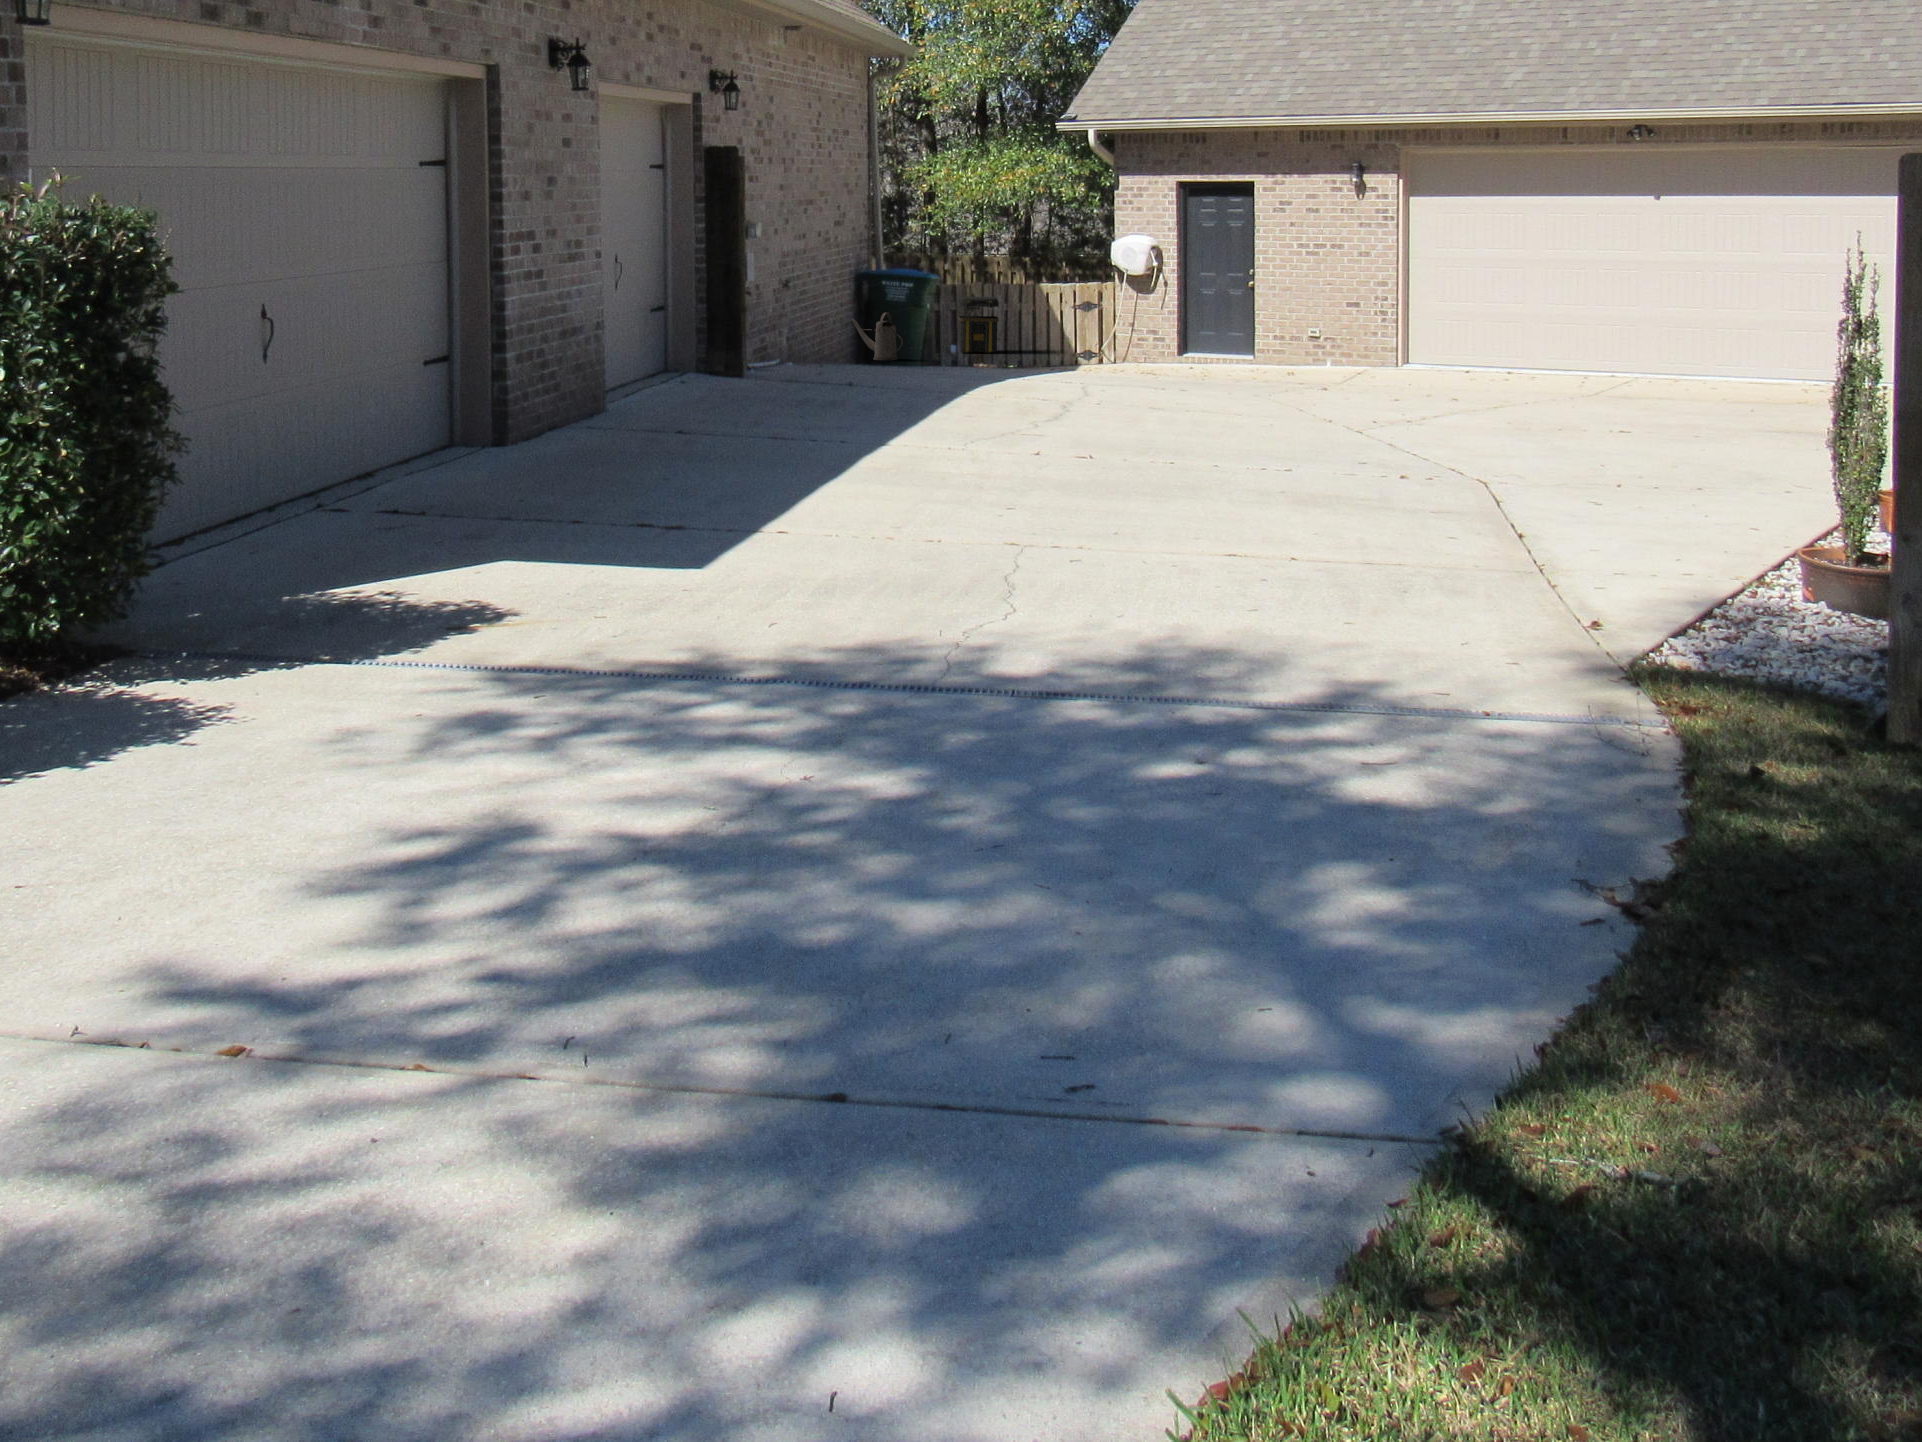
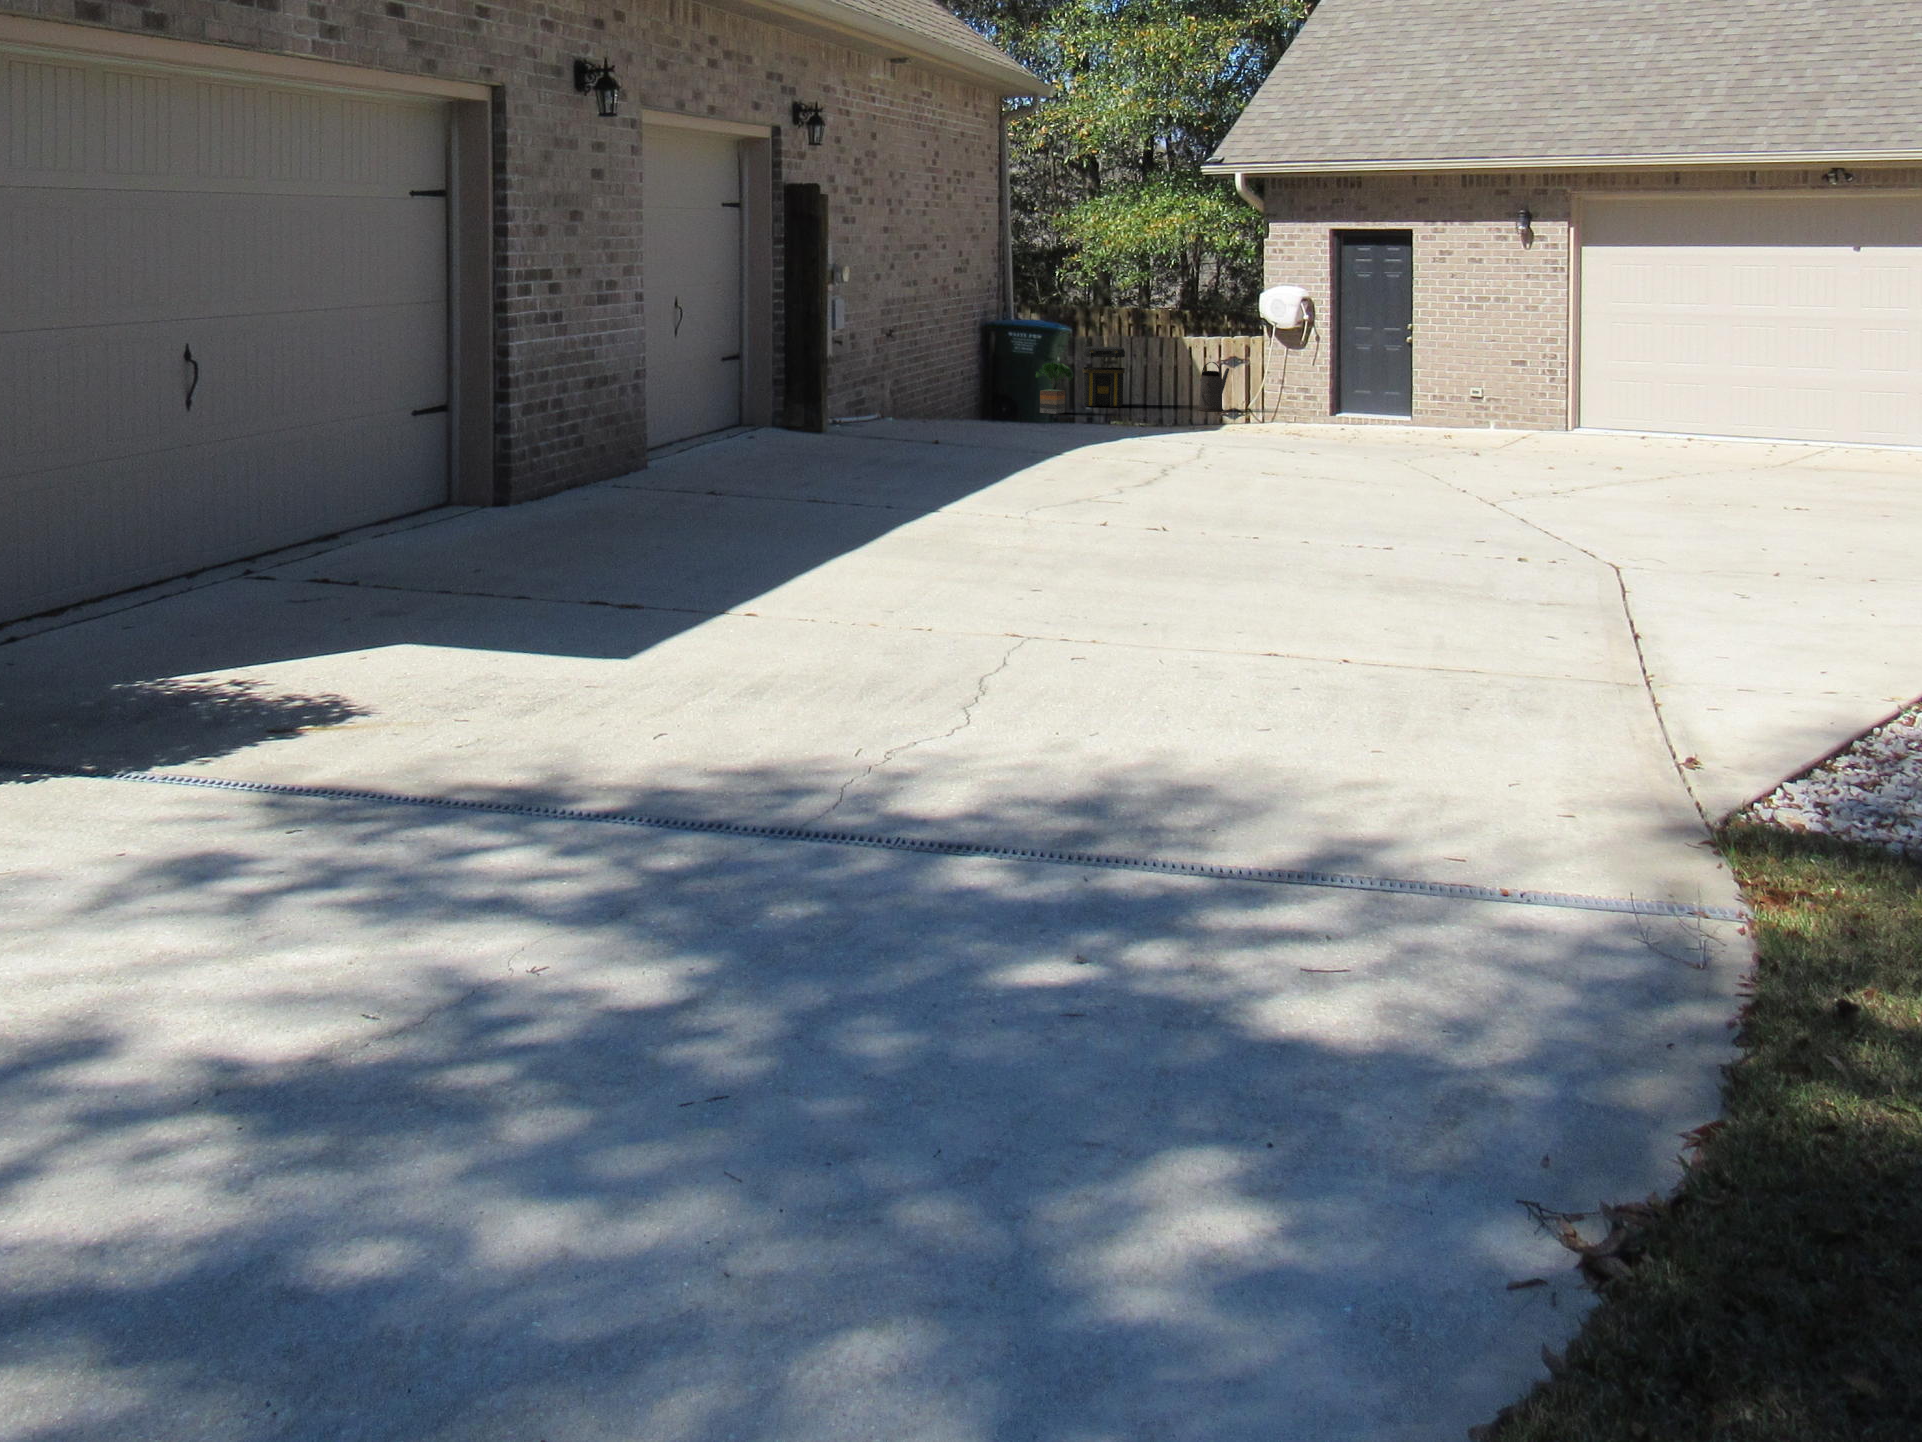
potted tree: none [918,311,956,360] -> present [1036,362,1073,414]
watering can: present [852,313,903,360] -> present [1198,362,1229,411]

